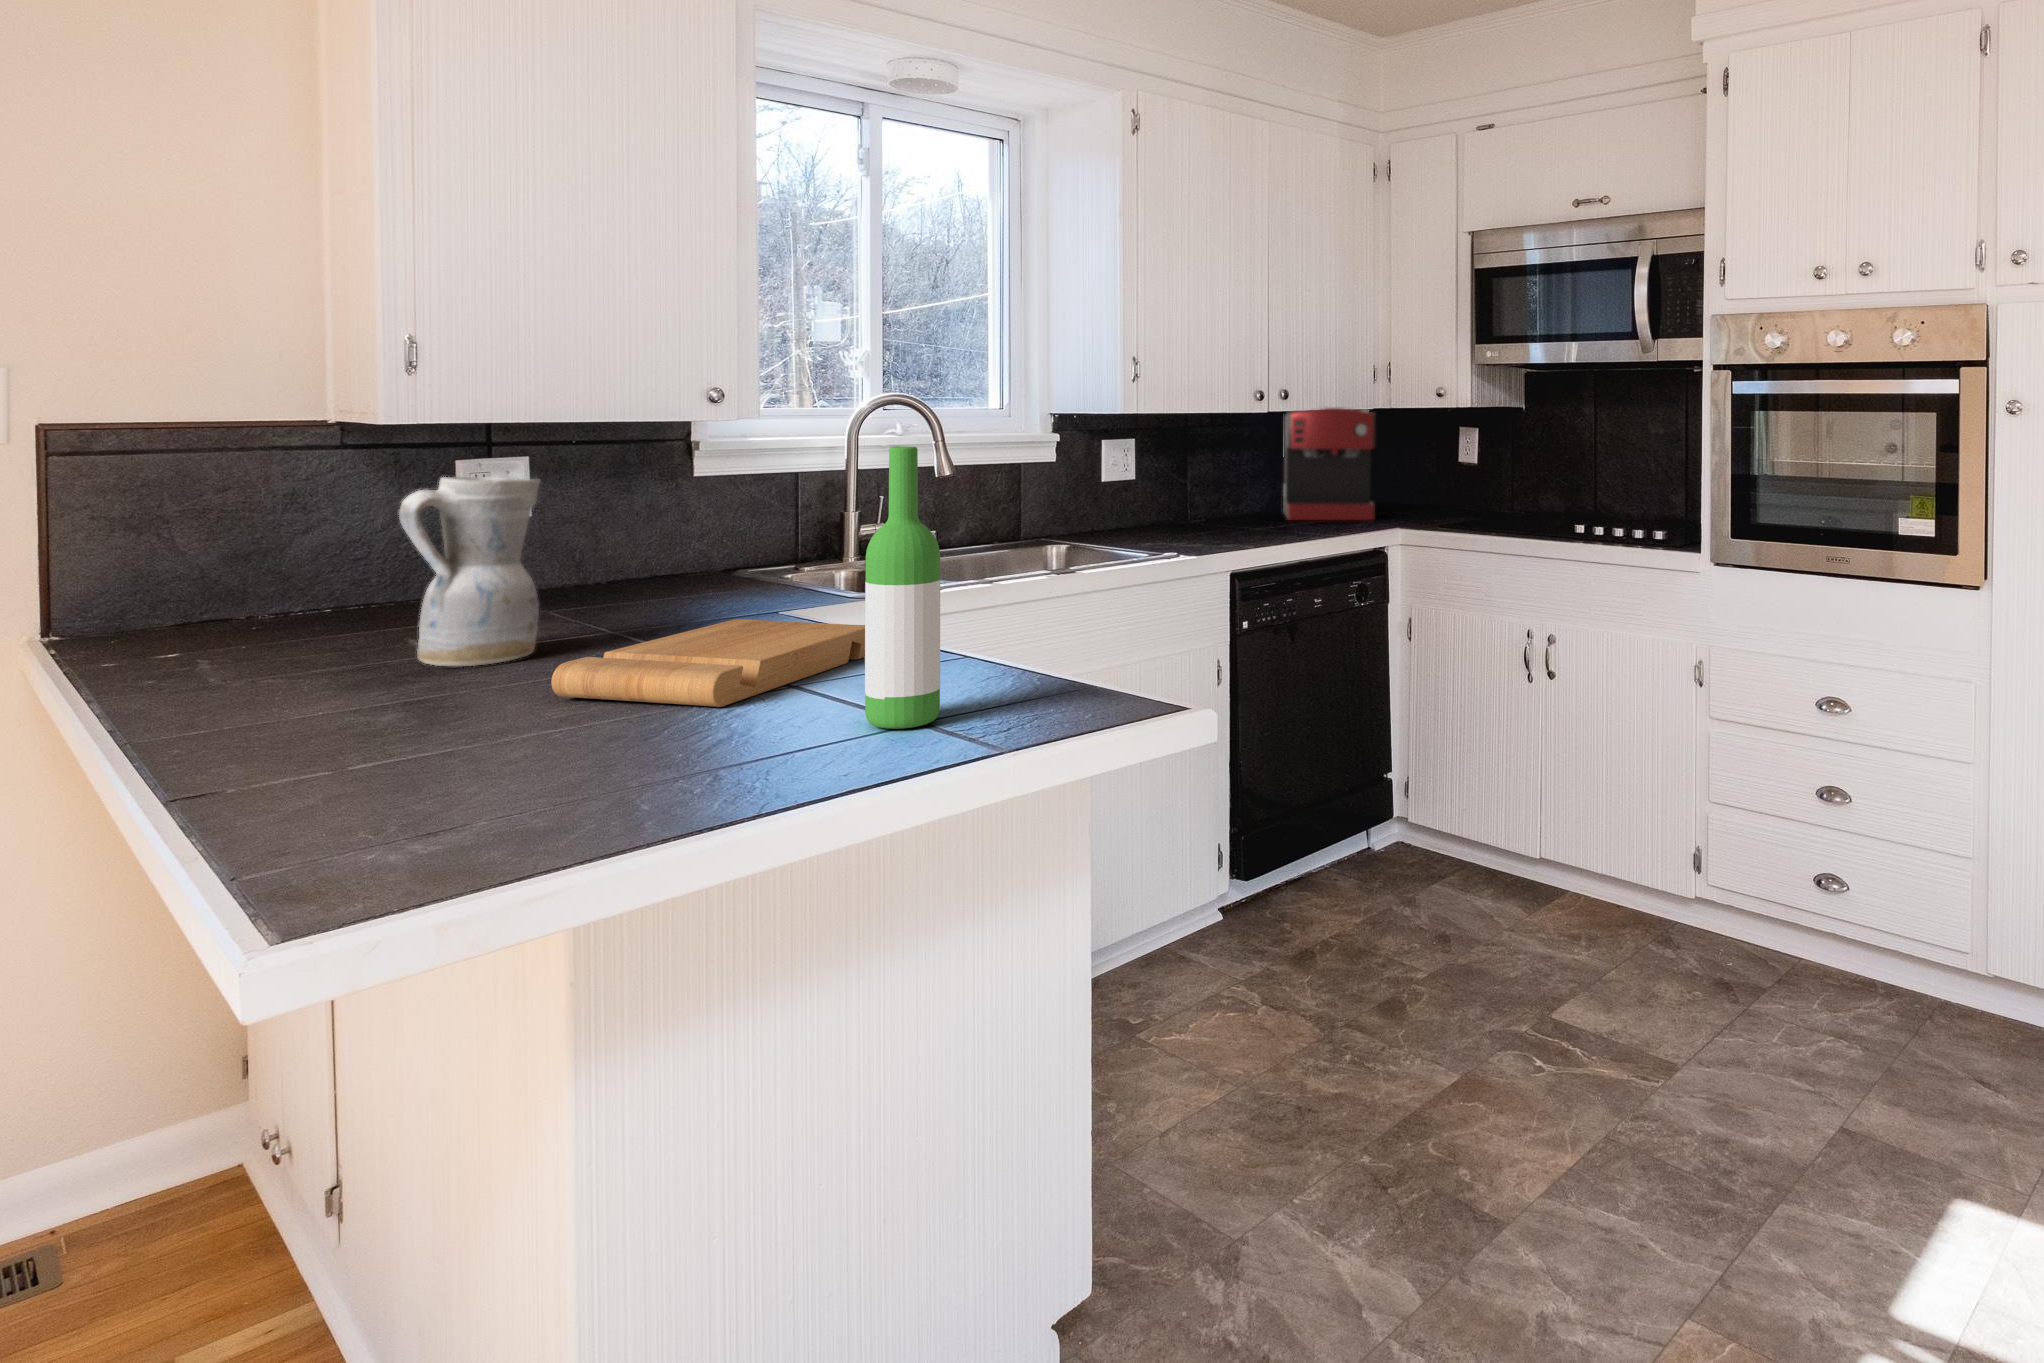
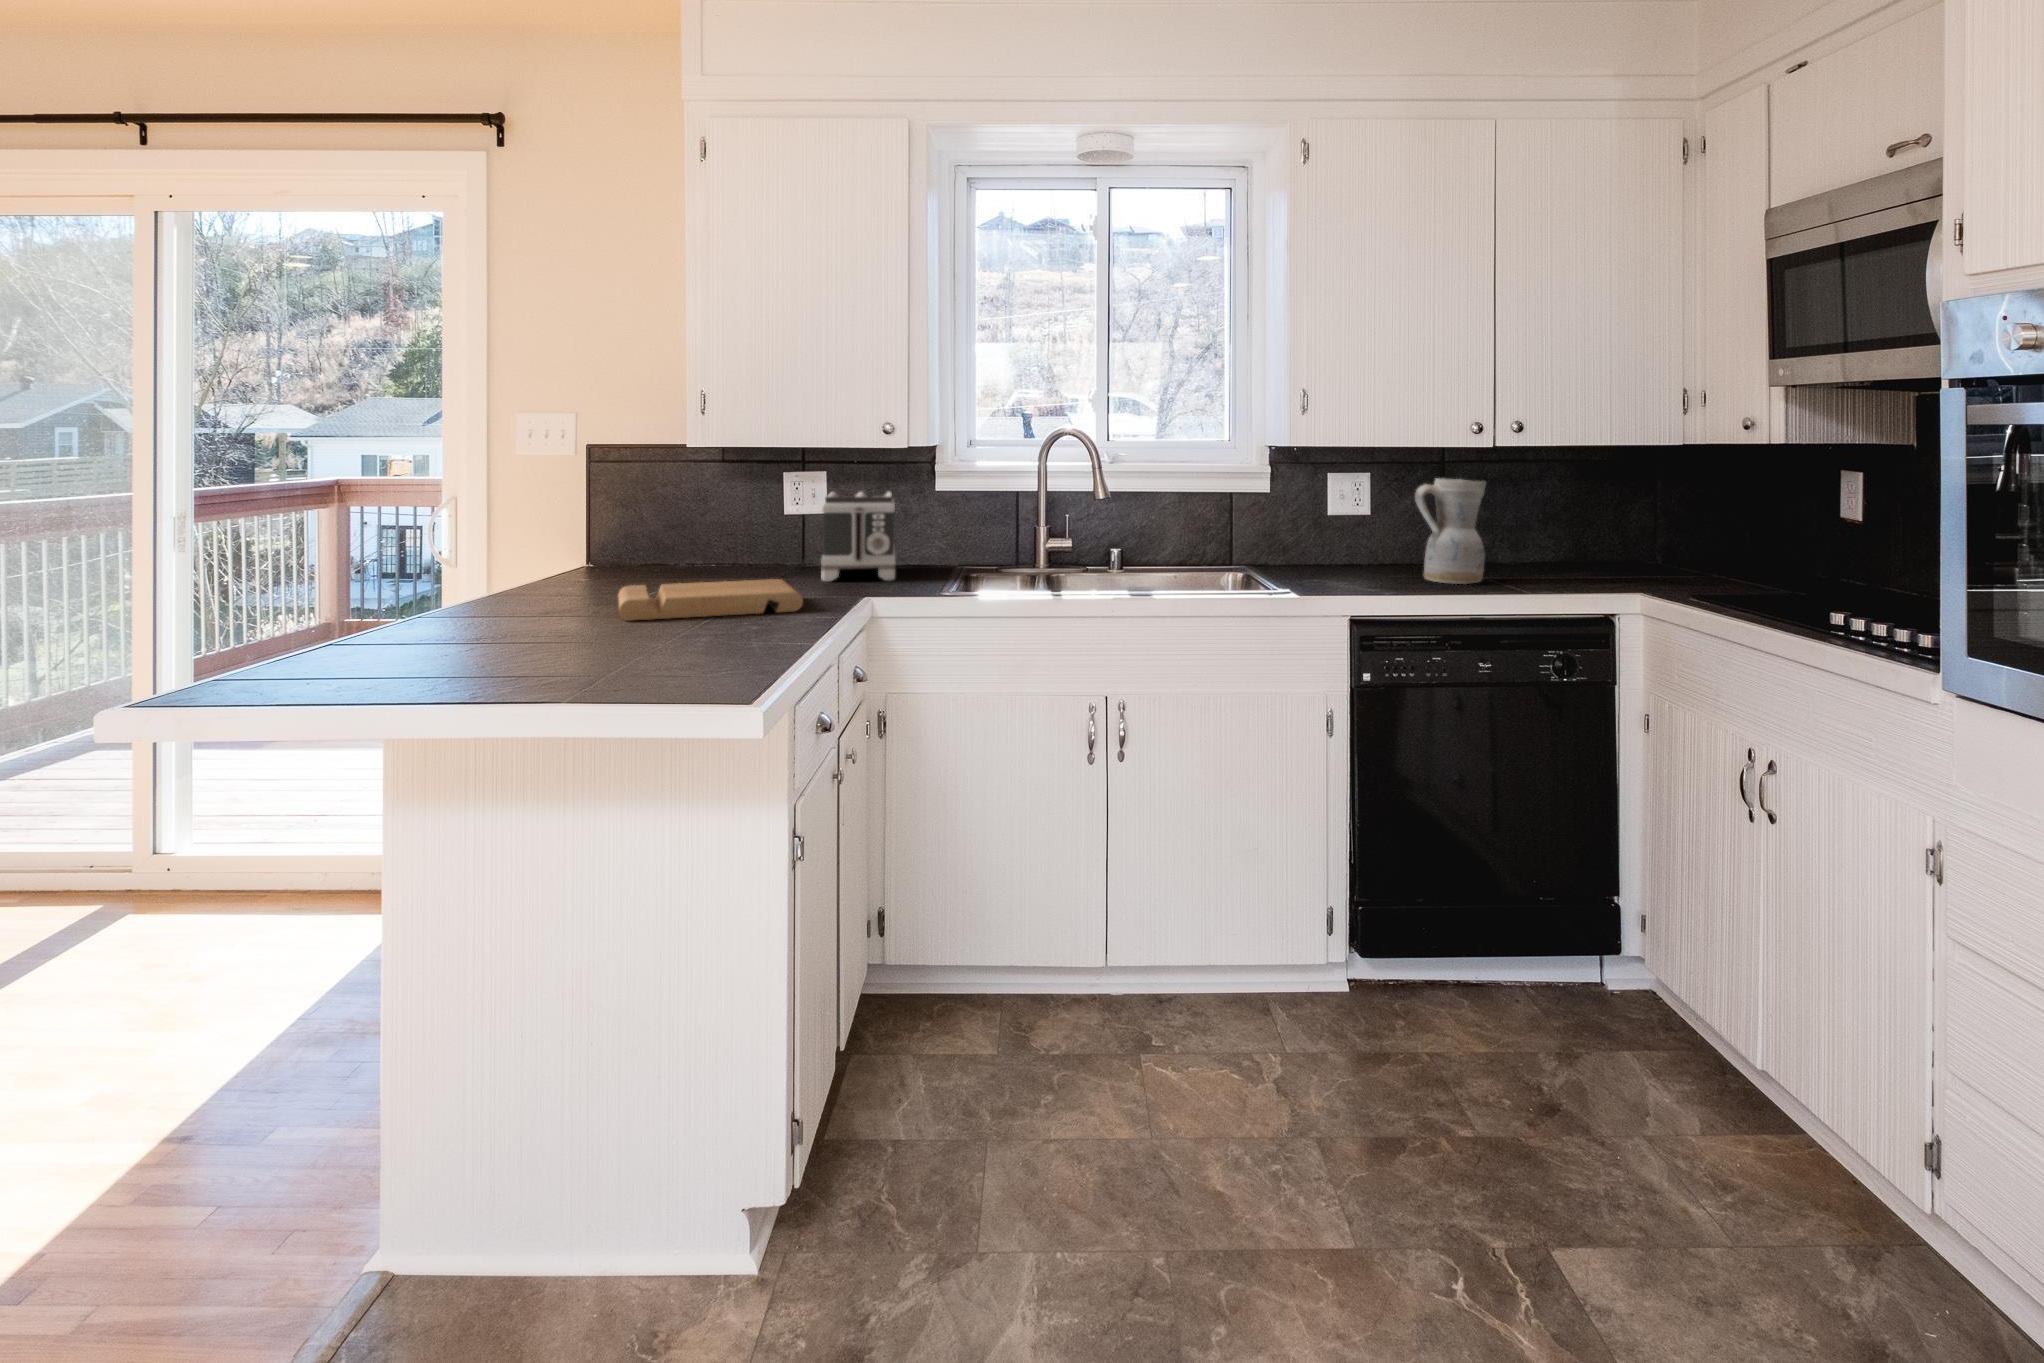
coffee maker: present [1283,408,1376,520] -> none [1572,437,1721,582]
wine bottle: present [865,446,940,729] -> none [586,466,635,645]
ceramic pitcher: present [399,477,540,666] -> present [1415,478,1486,584]
toaster: none [519,480,741,625] -> present [821,492,896,582]

